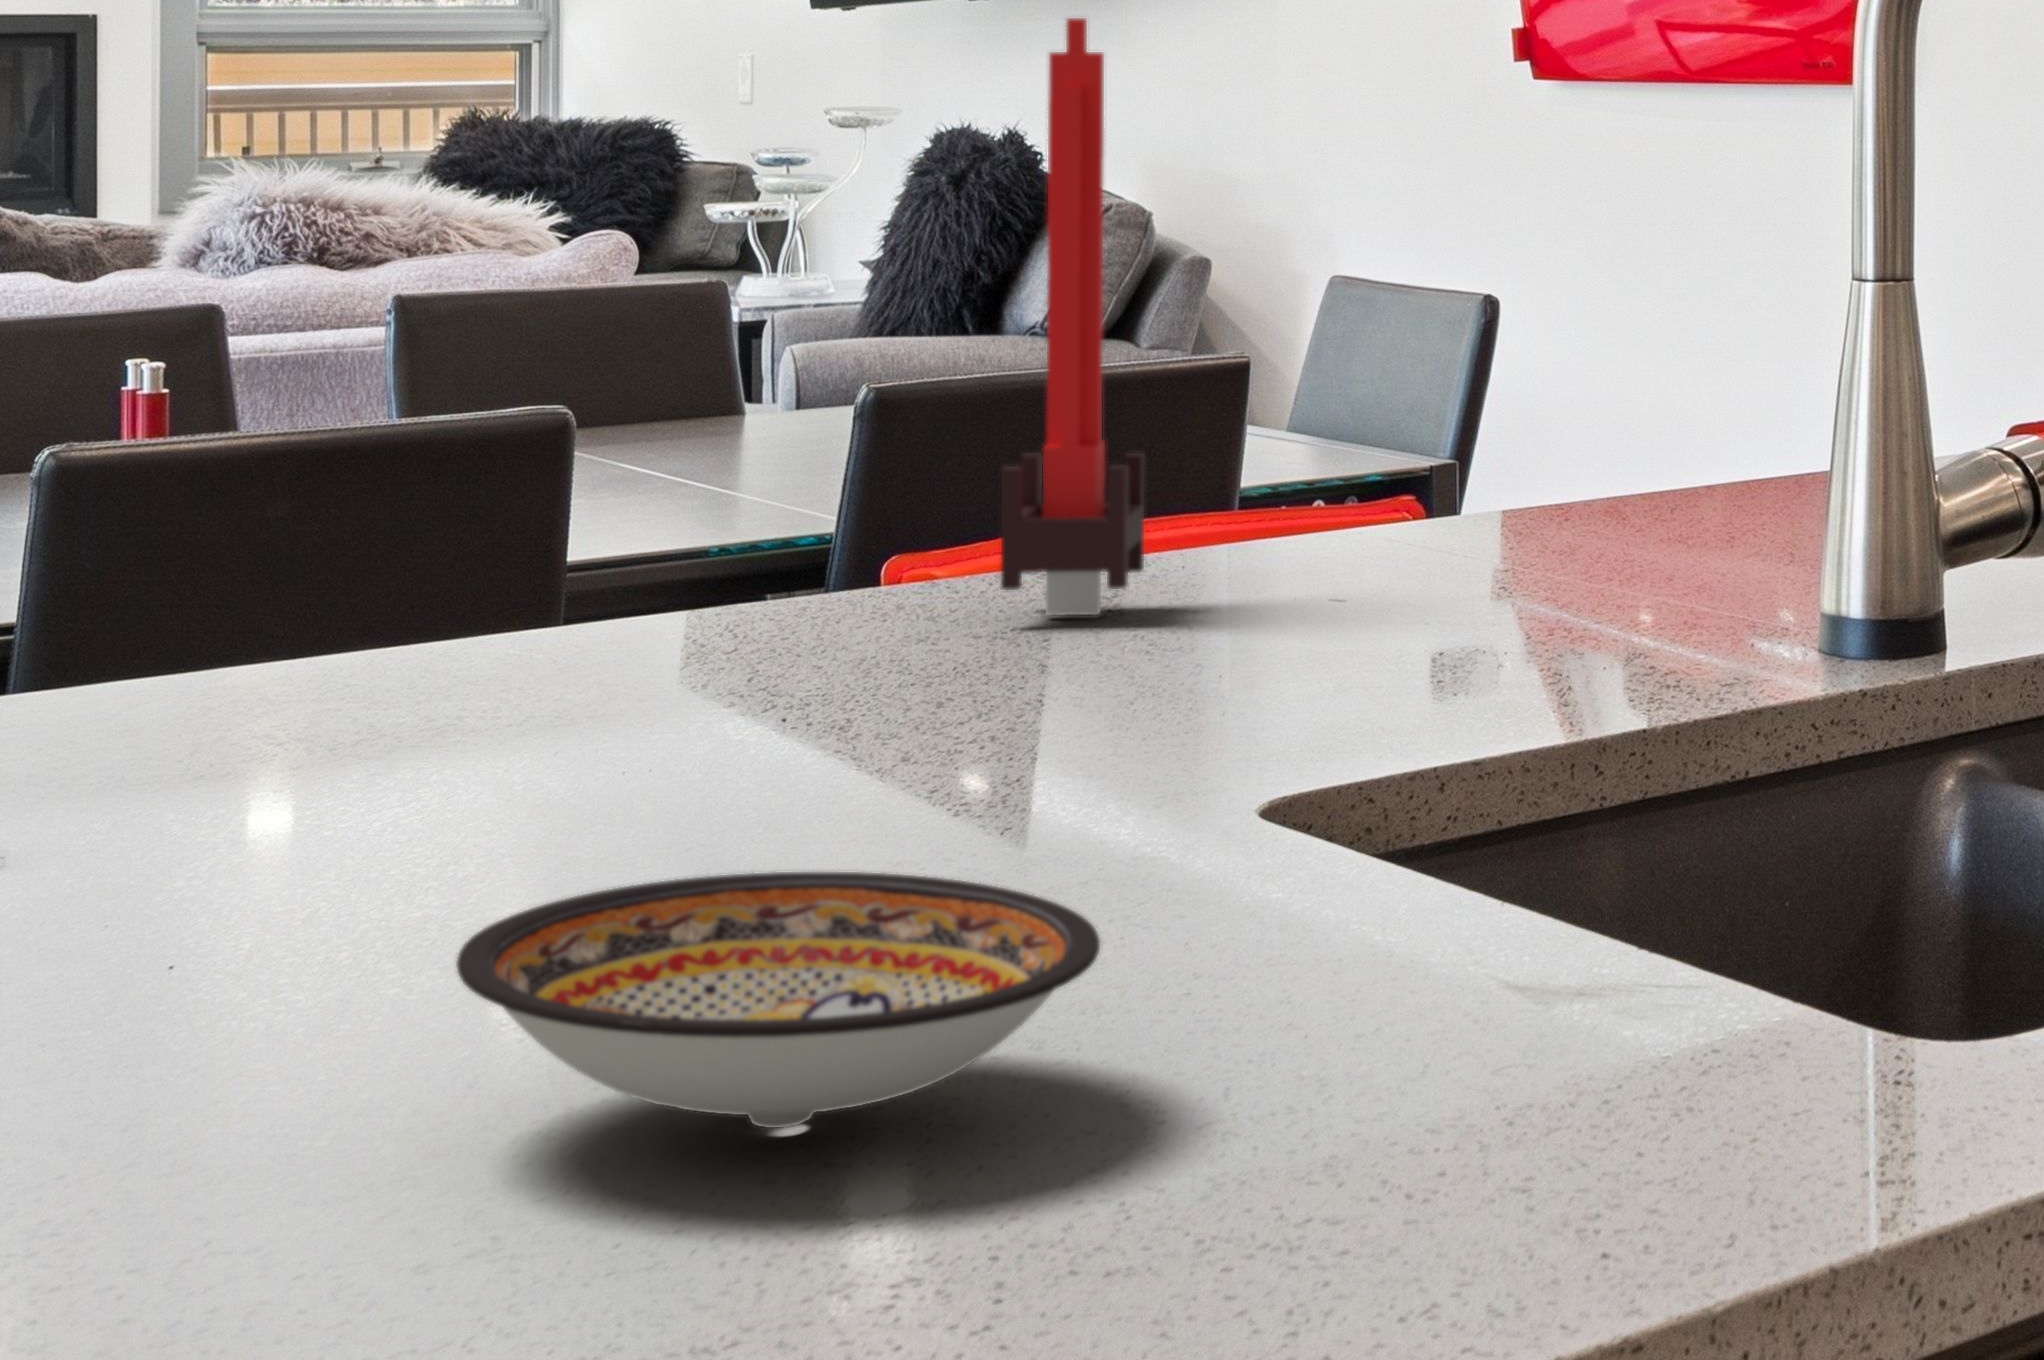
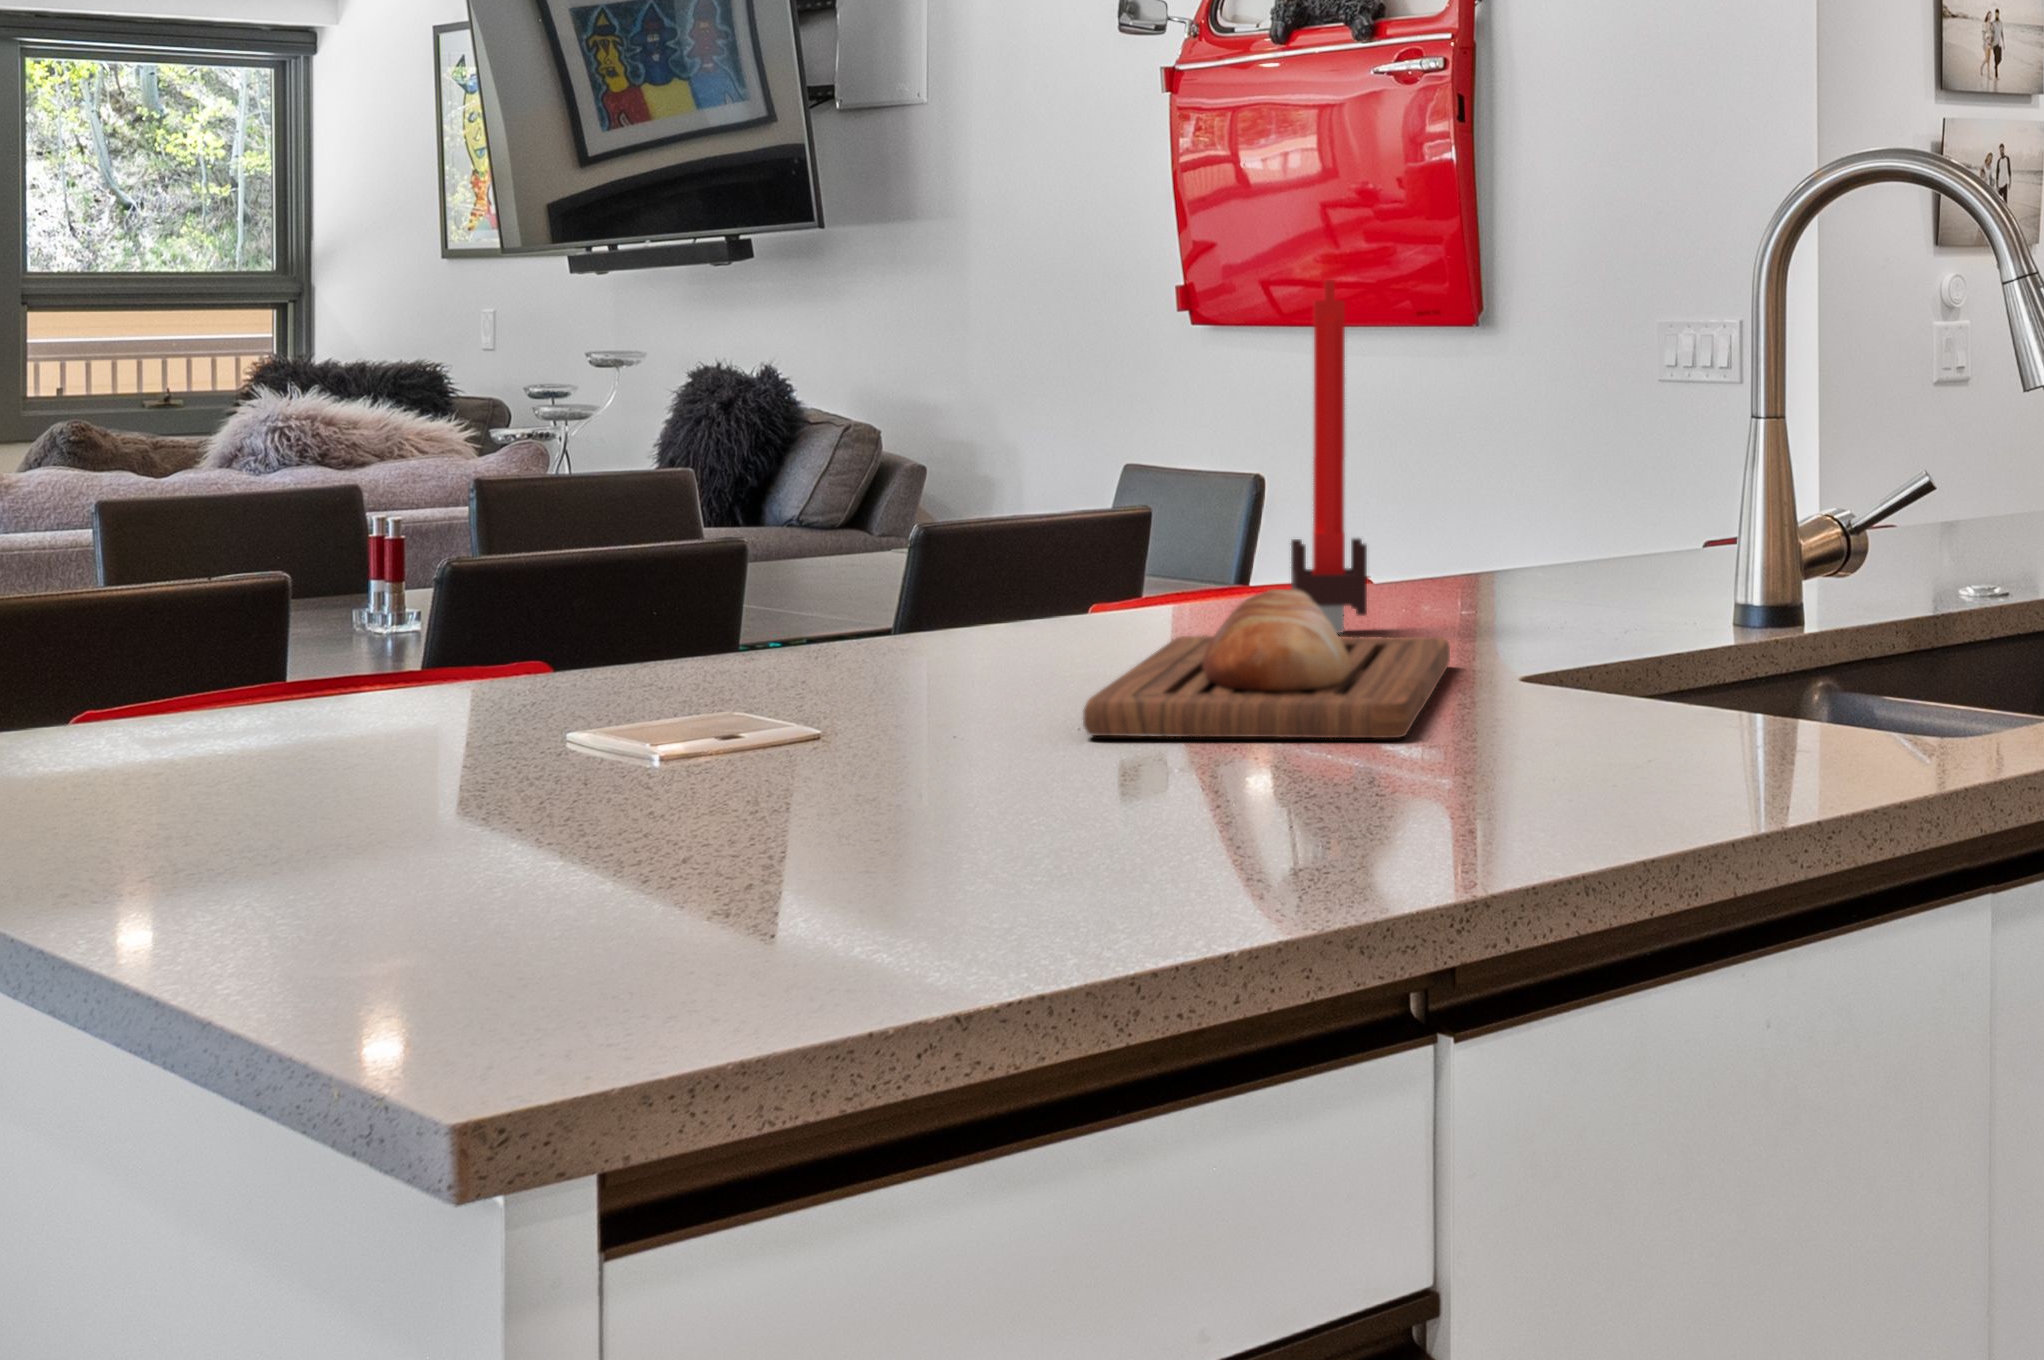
bread loaf: none [190,571,1160,911] -> present [1083,589,1450,738]
ceramic bowl: present [456,872,1100,1128] -> none [1395,692,1688,797]

